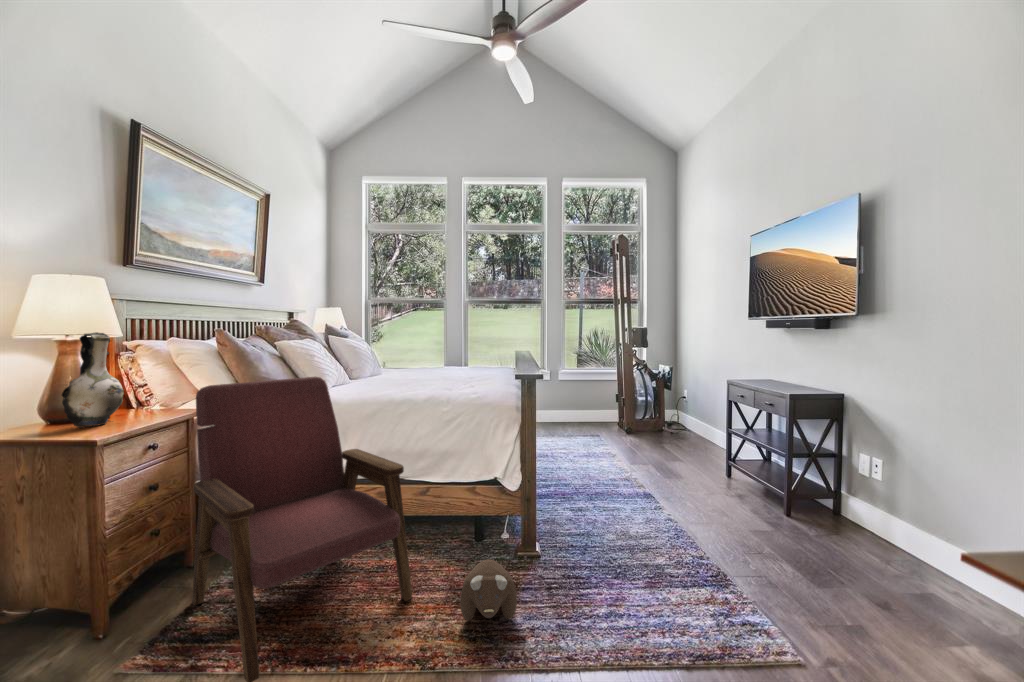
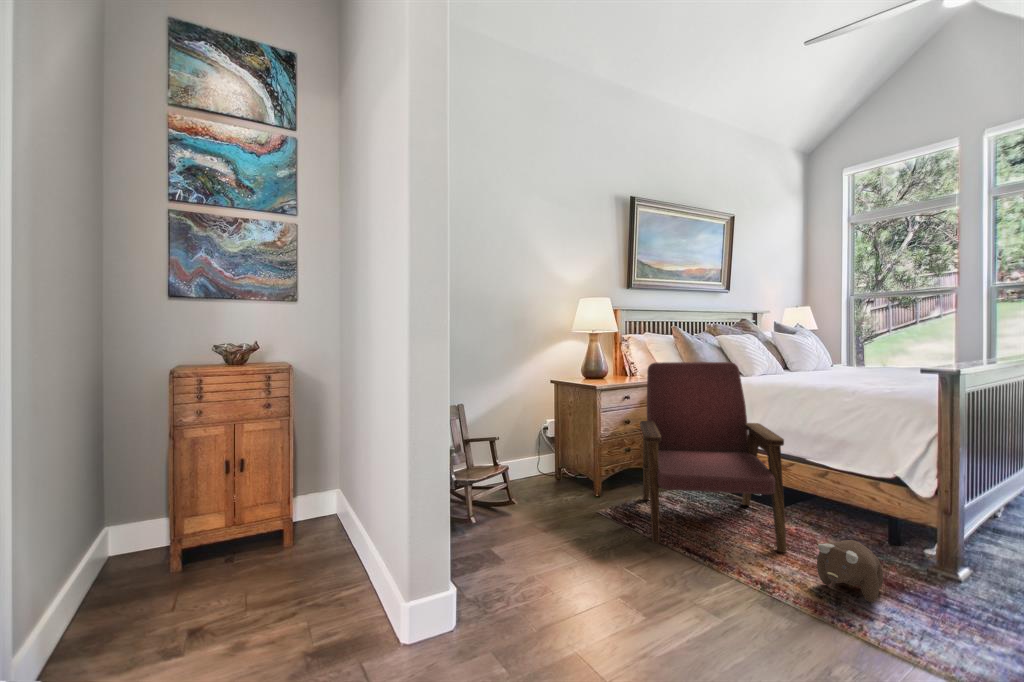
decorative vase: present [62,332,124,428] -> none [589,329,616,382]

